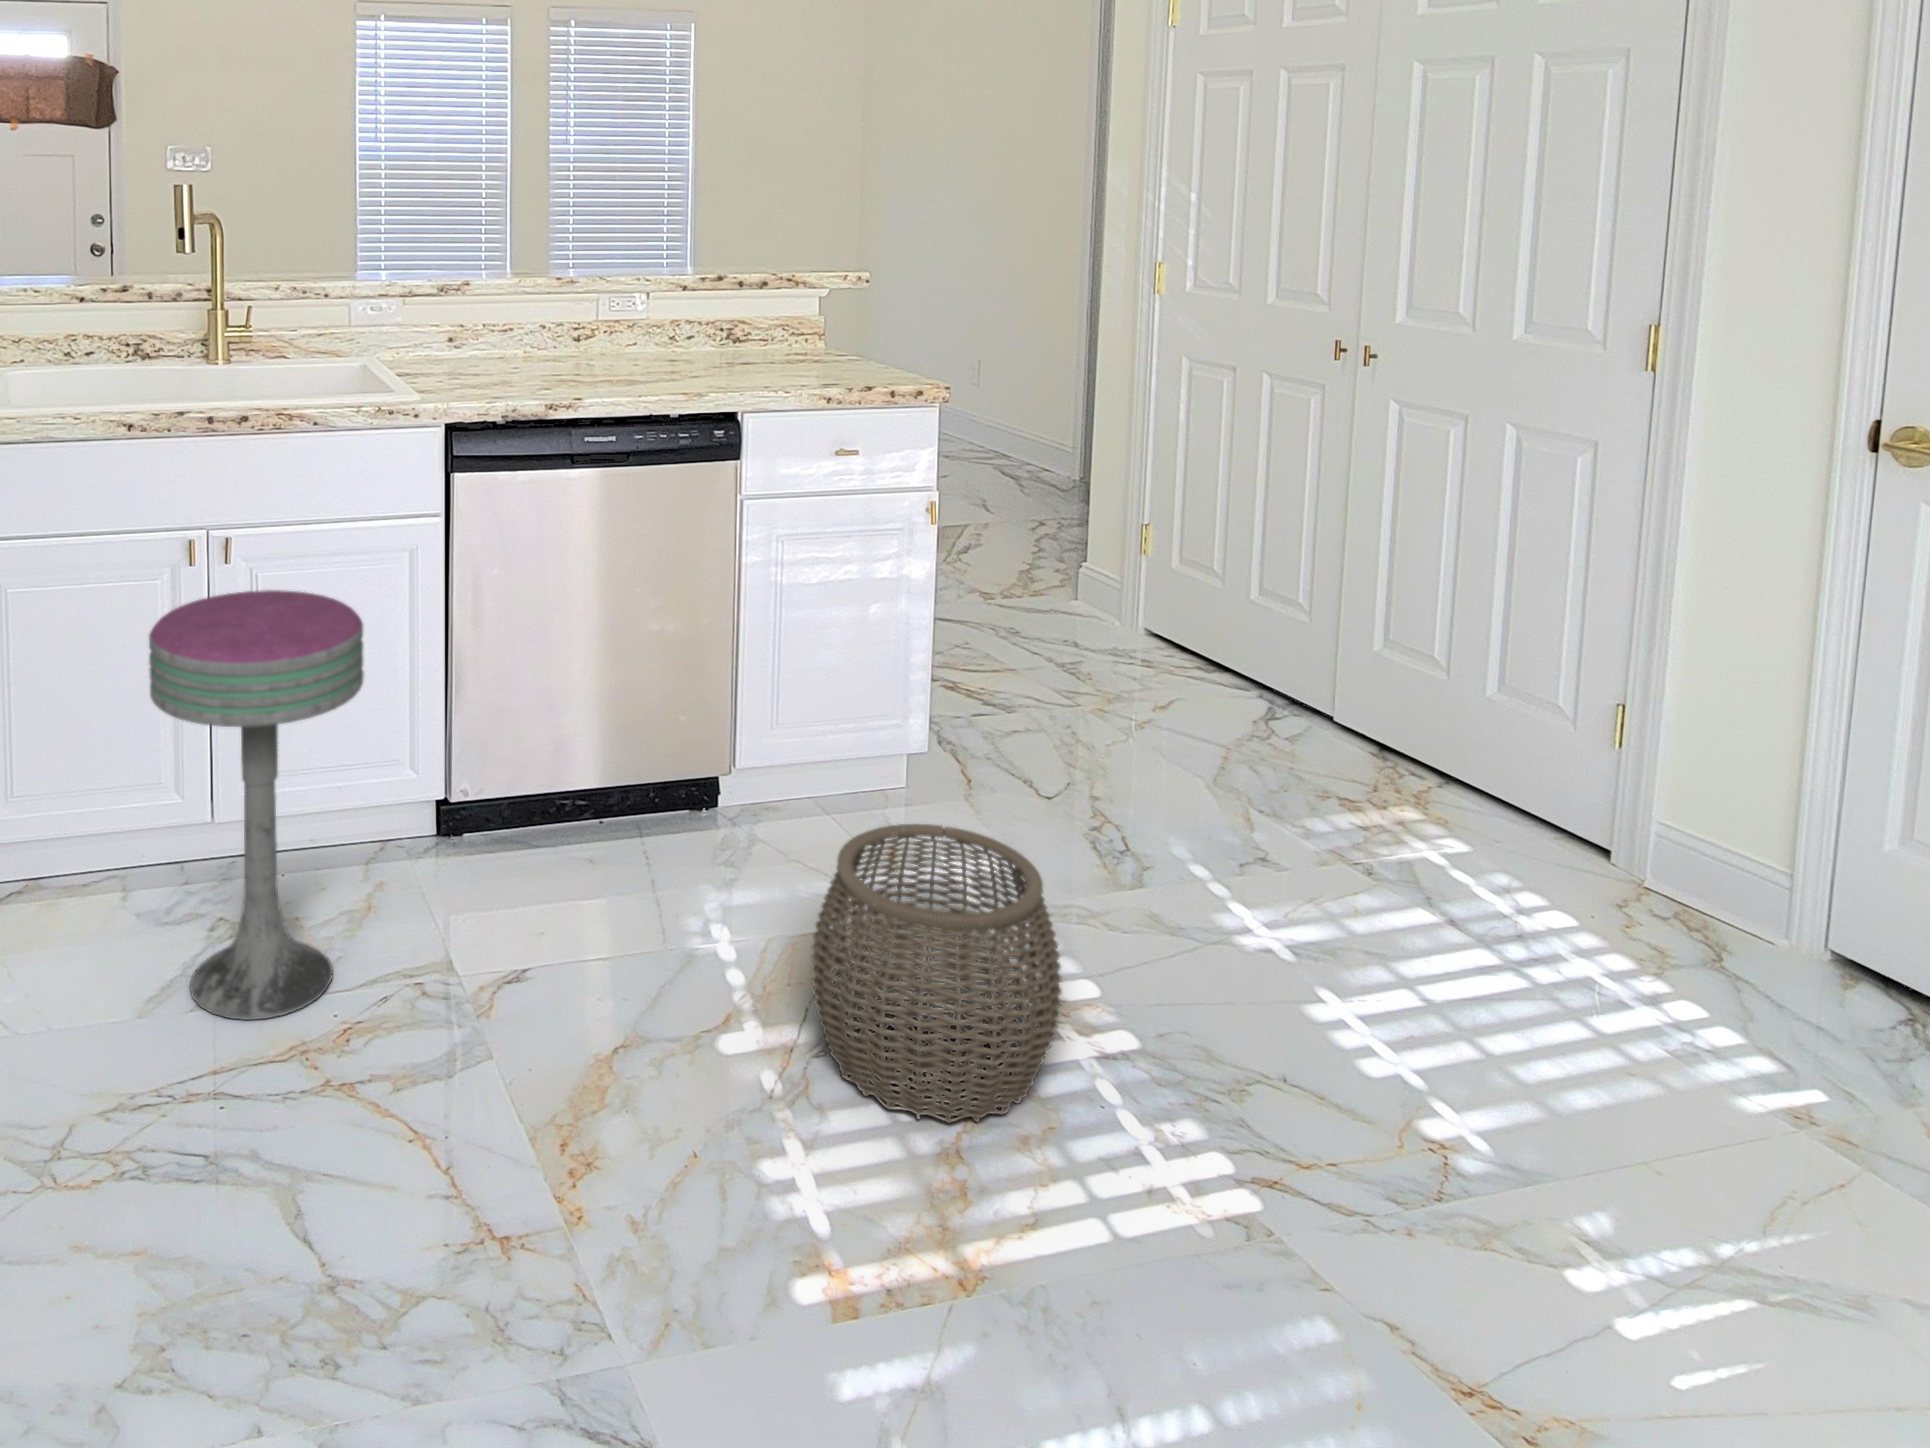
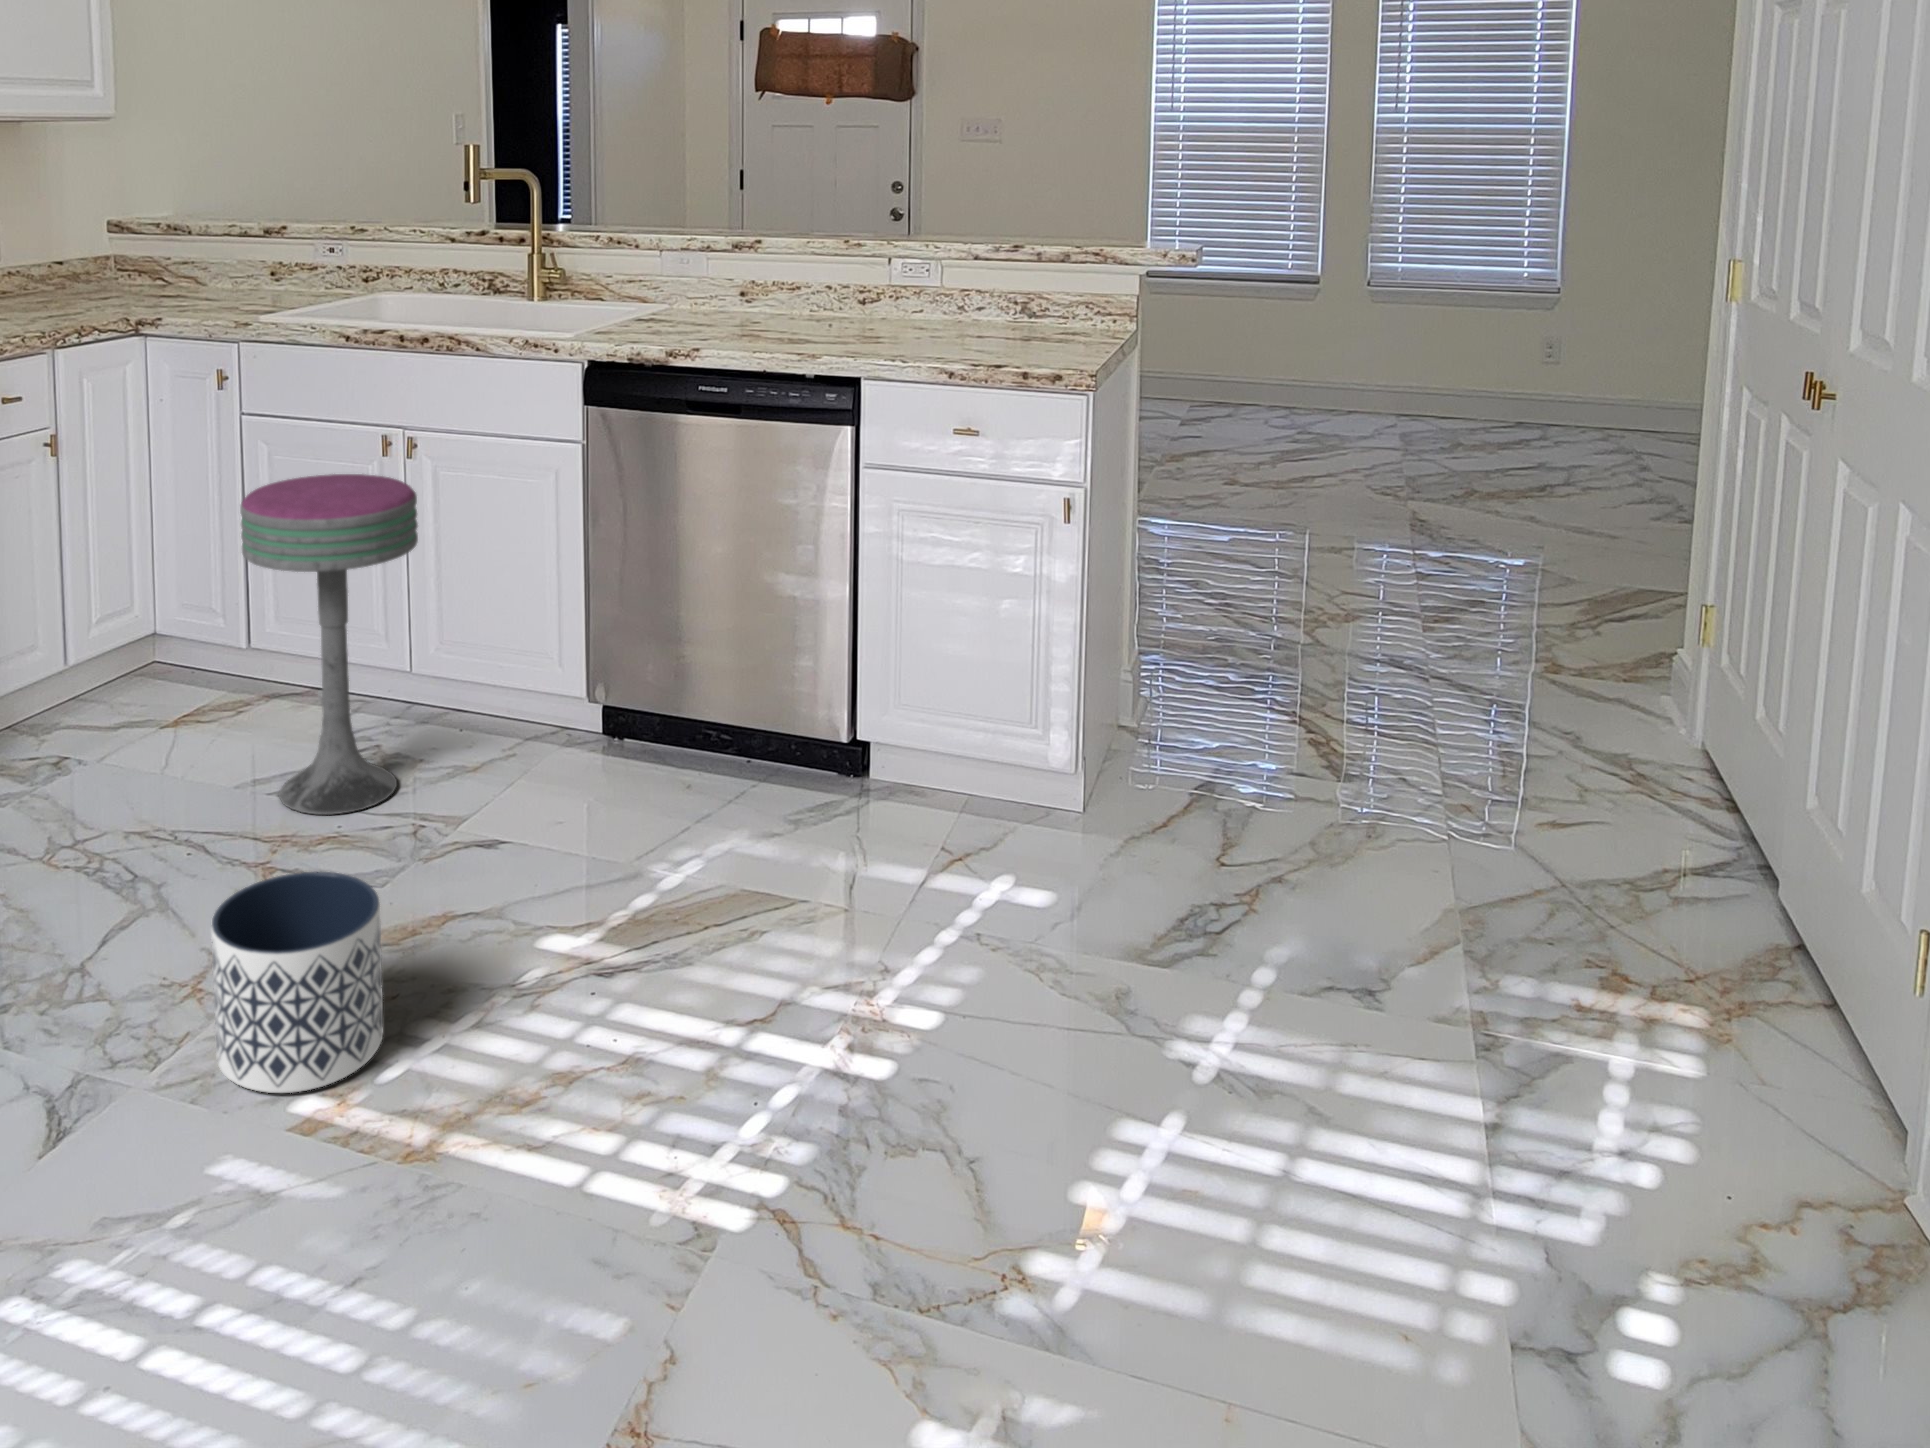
woven basket: present [811,824,1062,1123] -> none [545,782,792,1077]
planter: none [610,1034,801,1313] -> present [211,872,383,1093]

